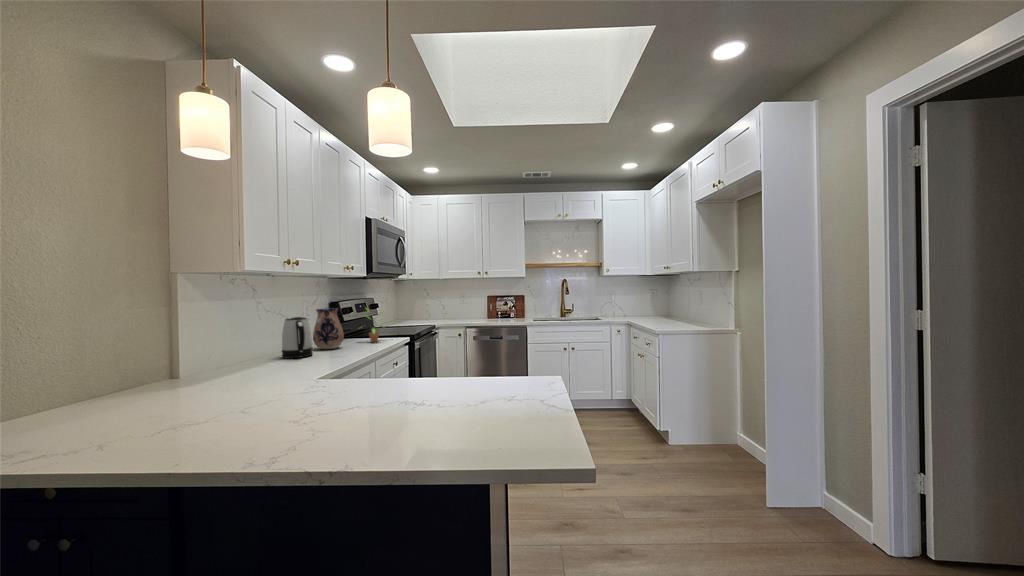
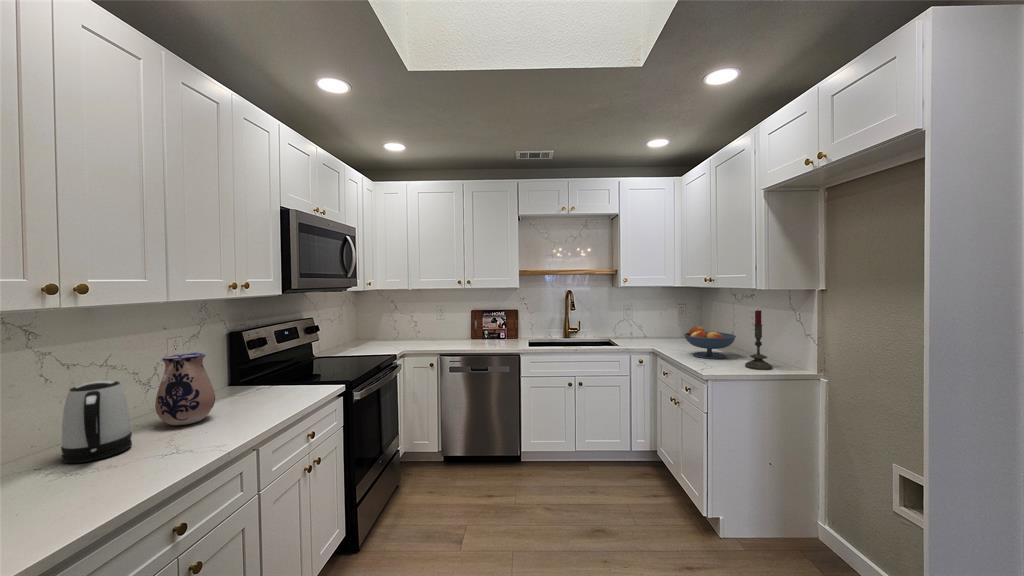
candle: none [688,286,706,329] -> present [745,310,772,370]
fruit bowl: none [649,302,686,325] -> present [684,326,736,359]
potted plant: present [366,308,386,342] -> none [249,344,305,400]

